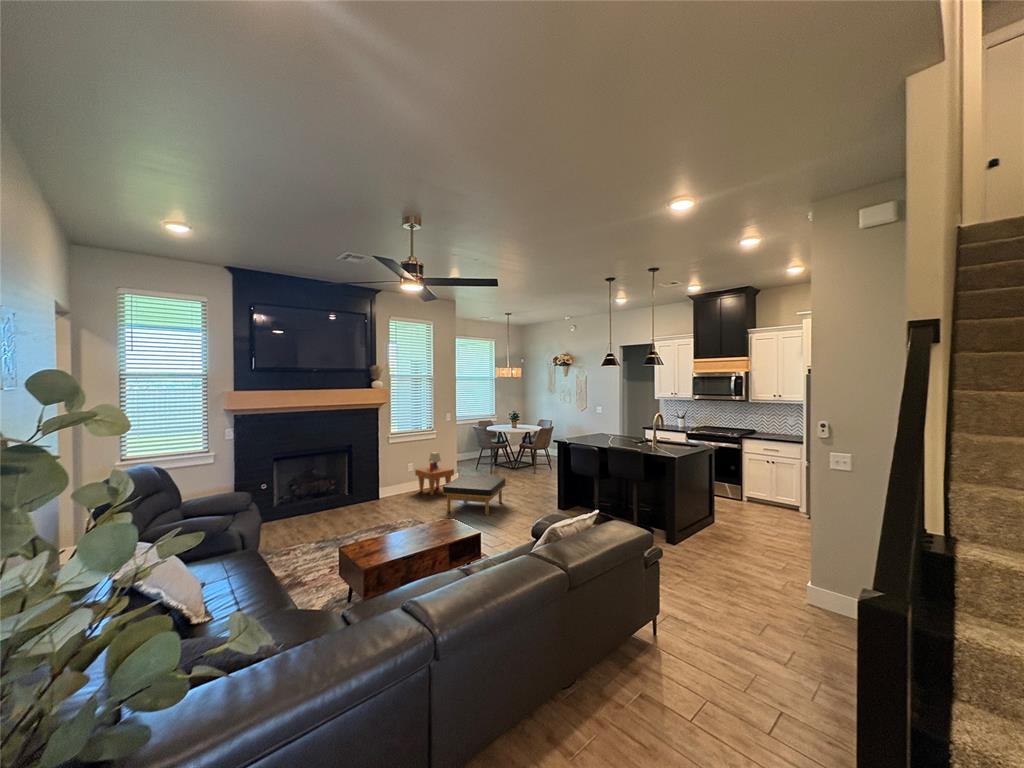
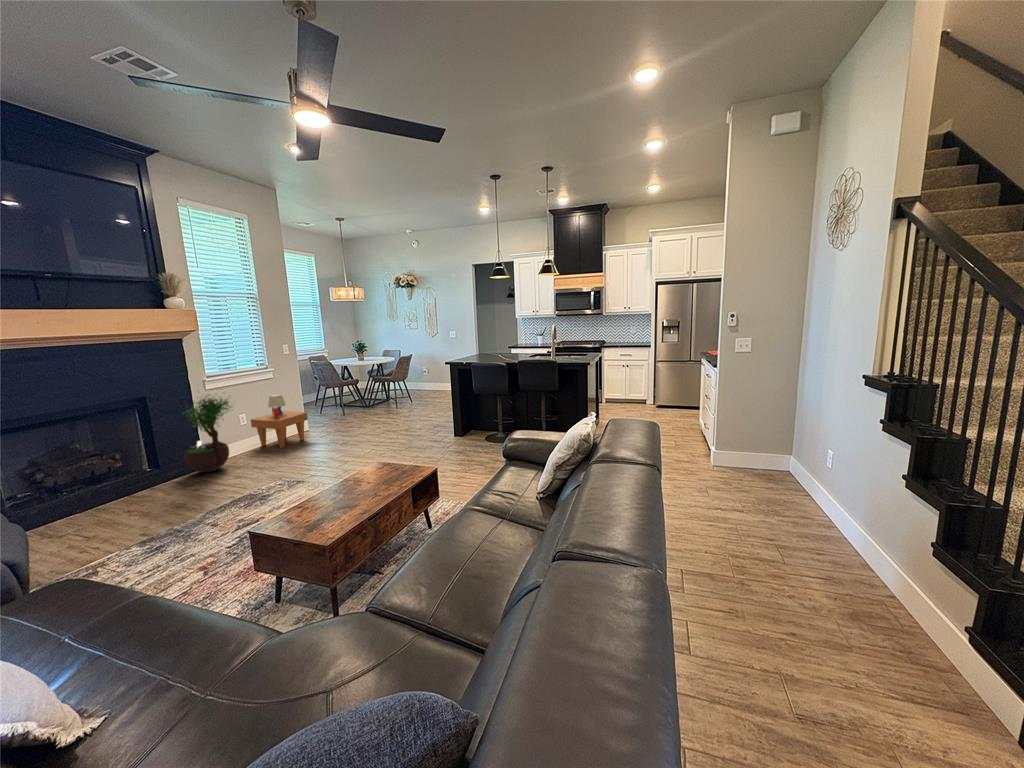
potted tree: none [367,445,402,505] -> present [185,394,233,472]
ottoman: present [443,476,506,516] -> none [310,413,384,463]

